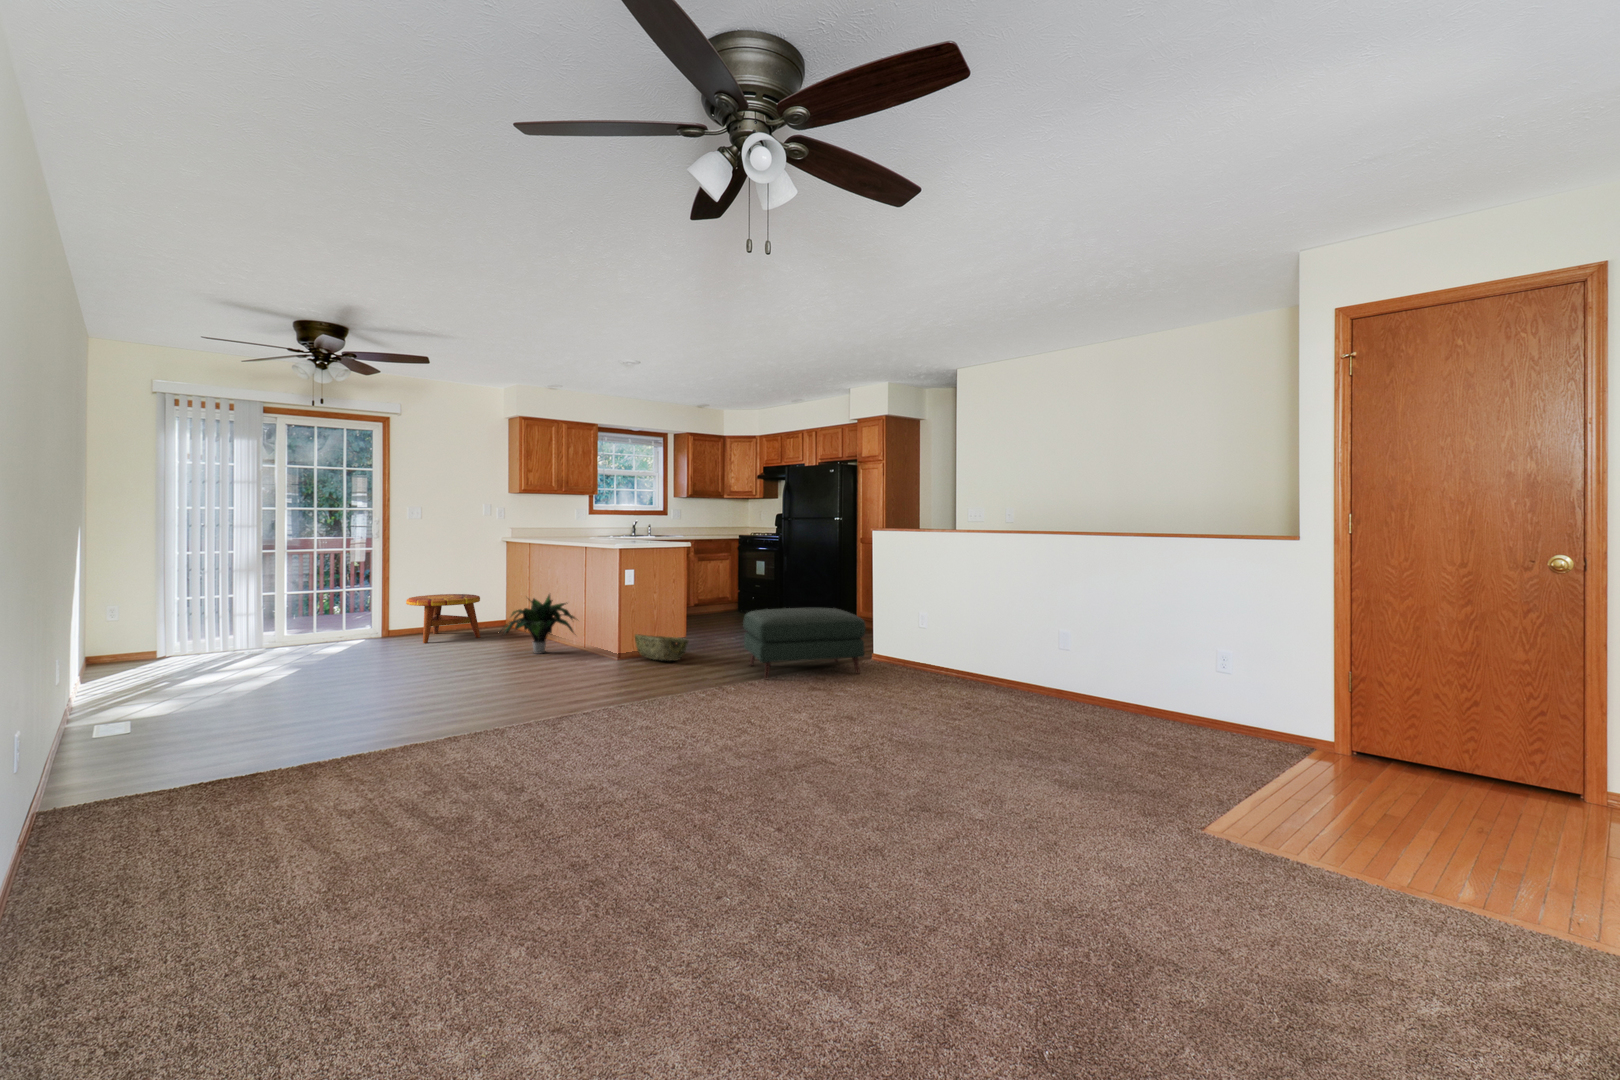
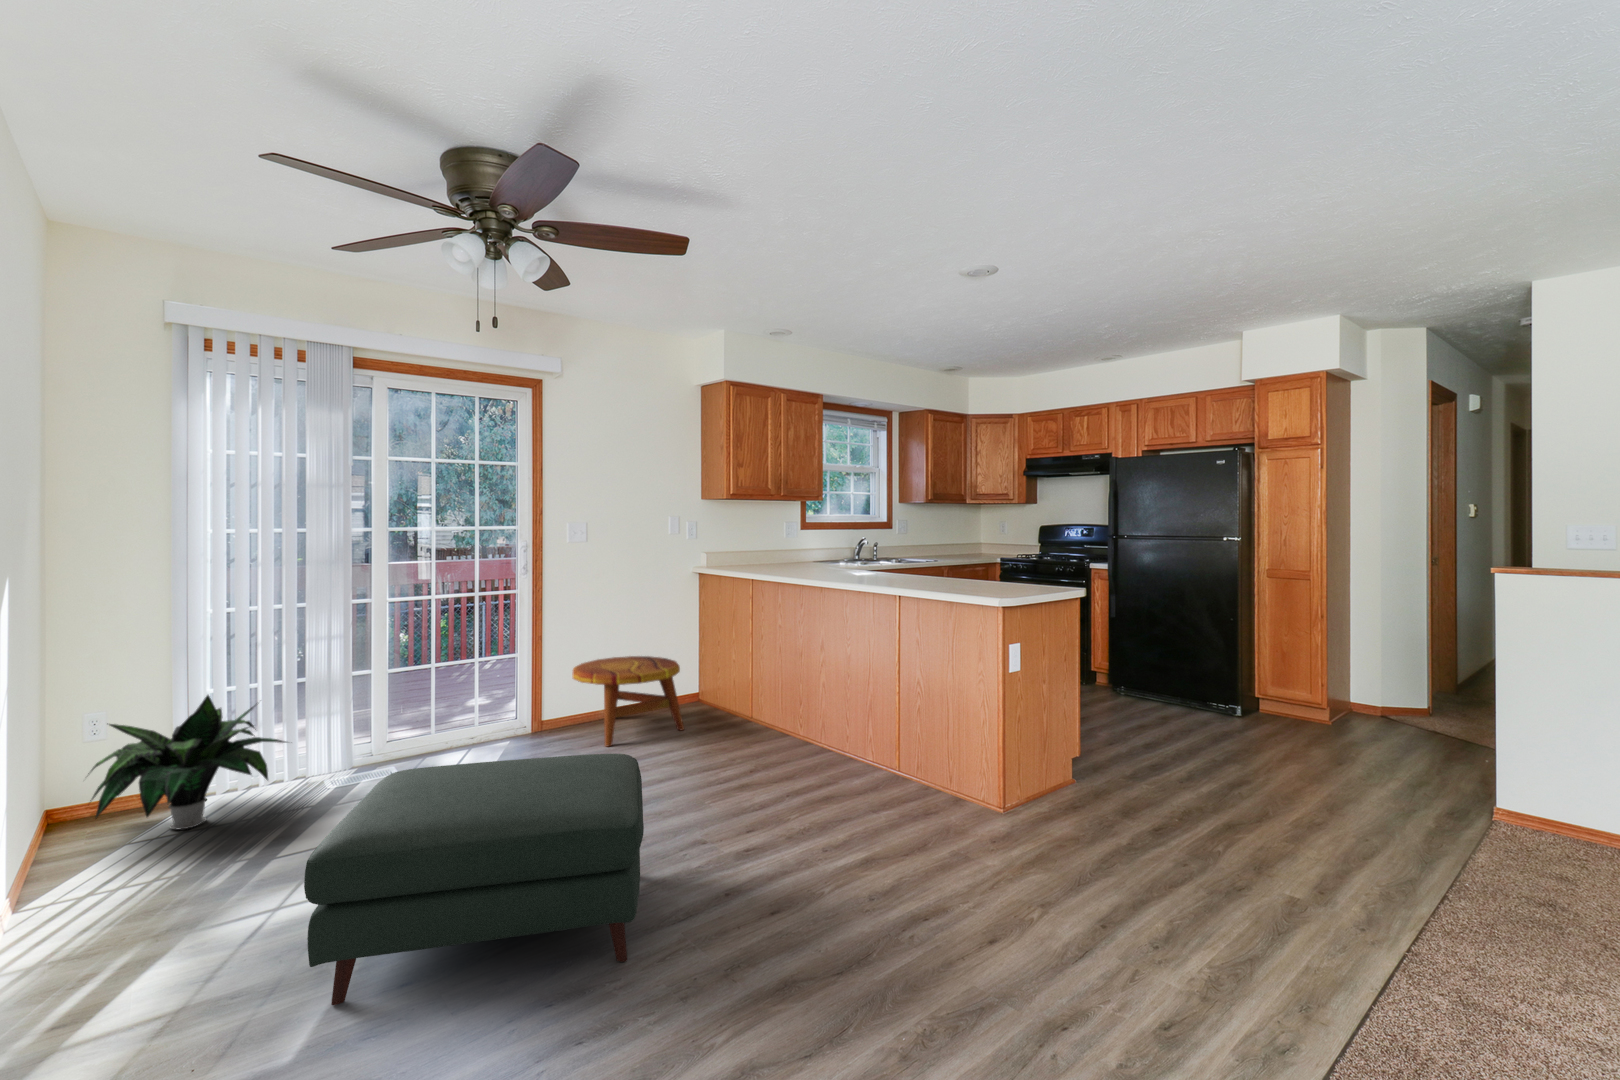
potted plant: present [503,595,575,654] -> present [88,695,286,829]
ottoman: present [743,608,866,679] -> present [304,754,644,1005]
woven basket: present [635,634,688,661] -> none [1012,751,1127,812]

